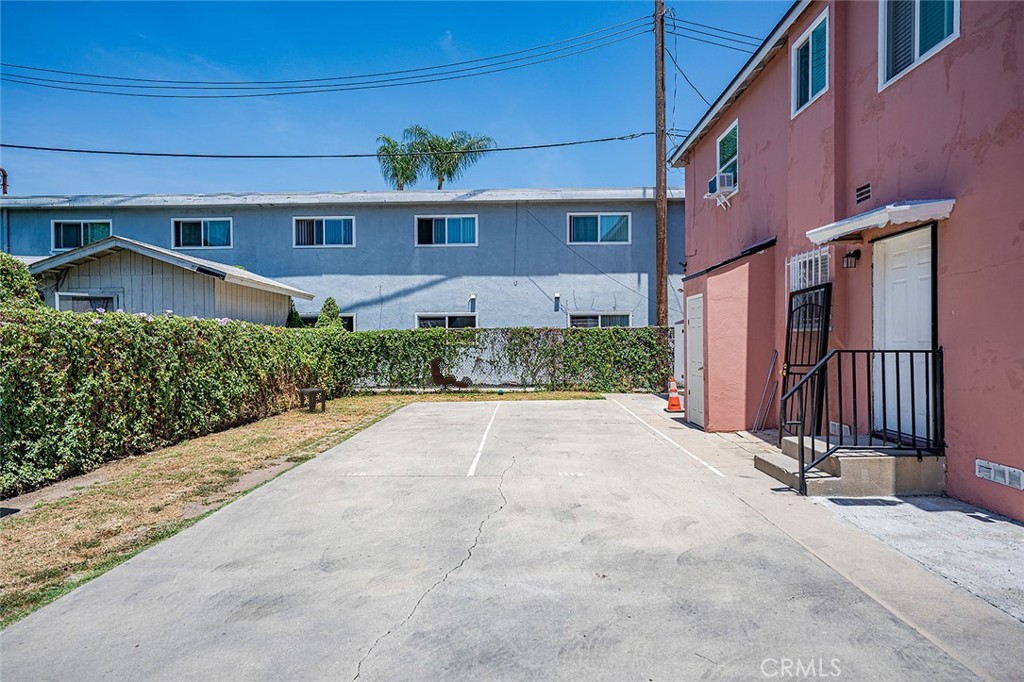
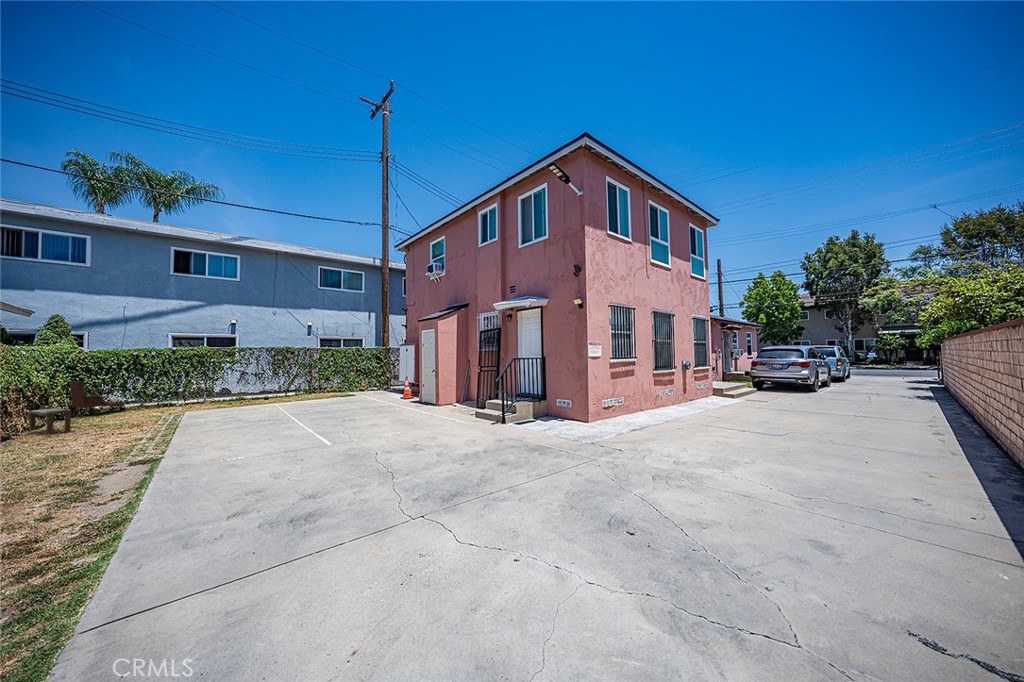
lounge chair: present [431,359,468,393] -> present [70,381,125,416]

